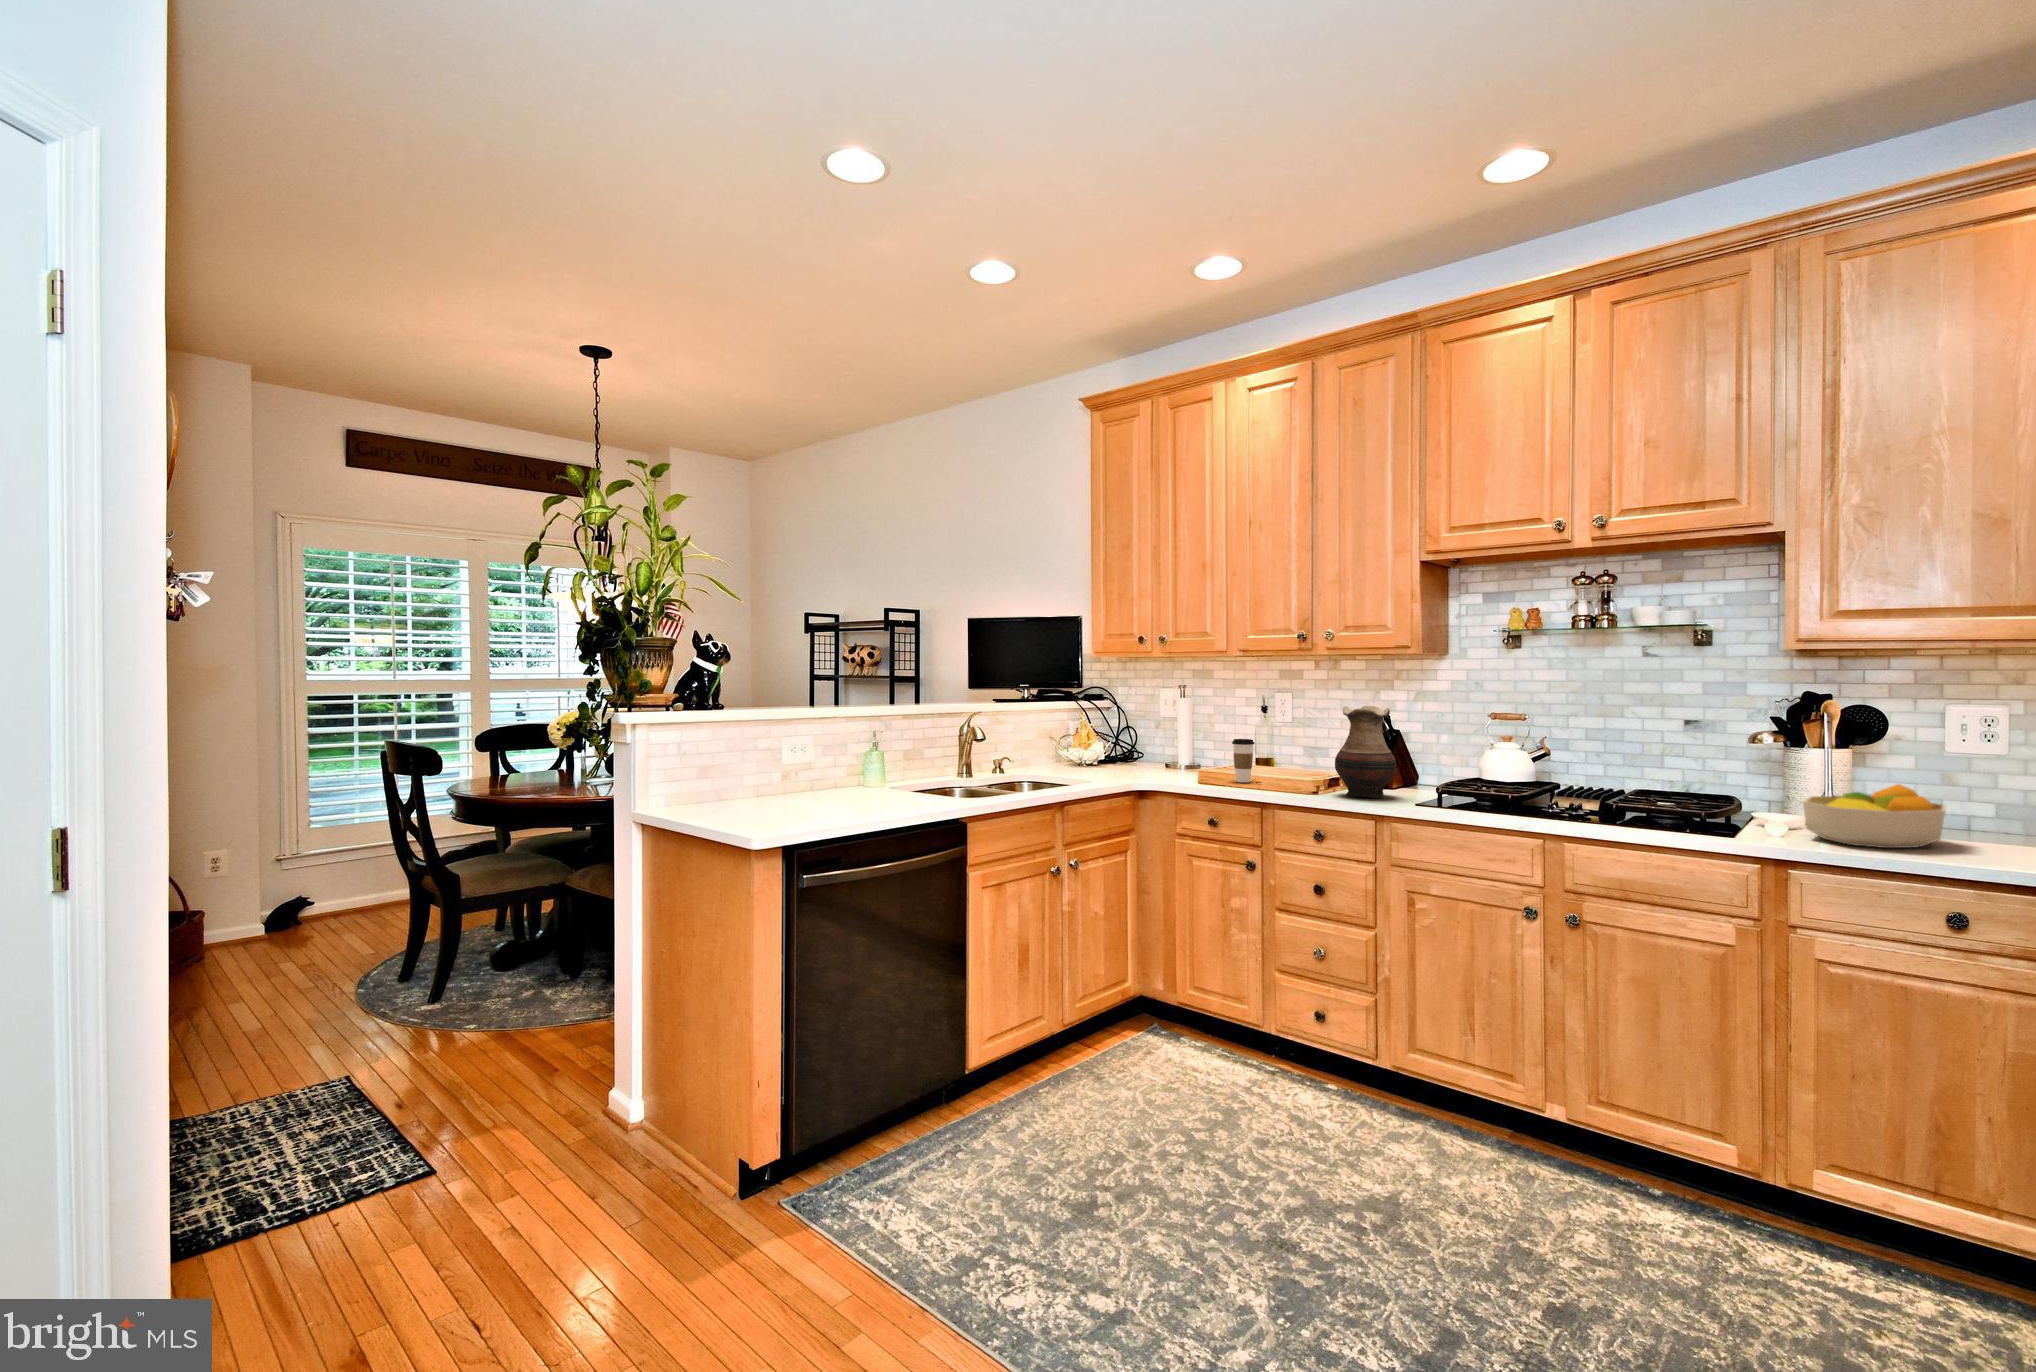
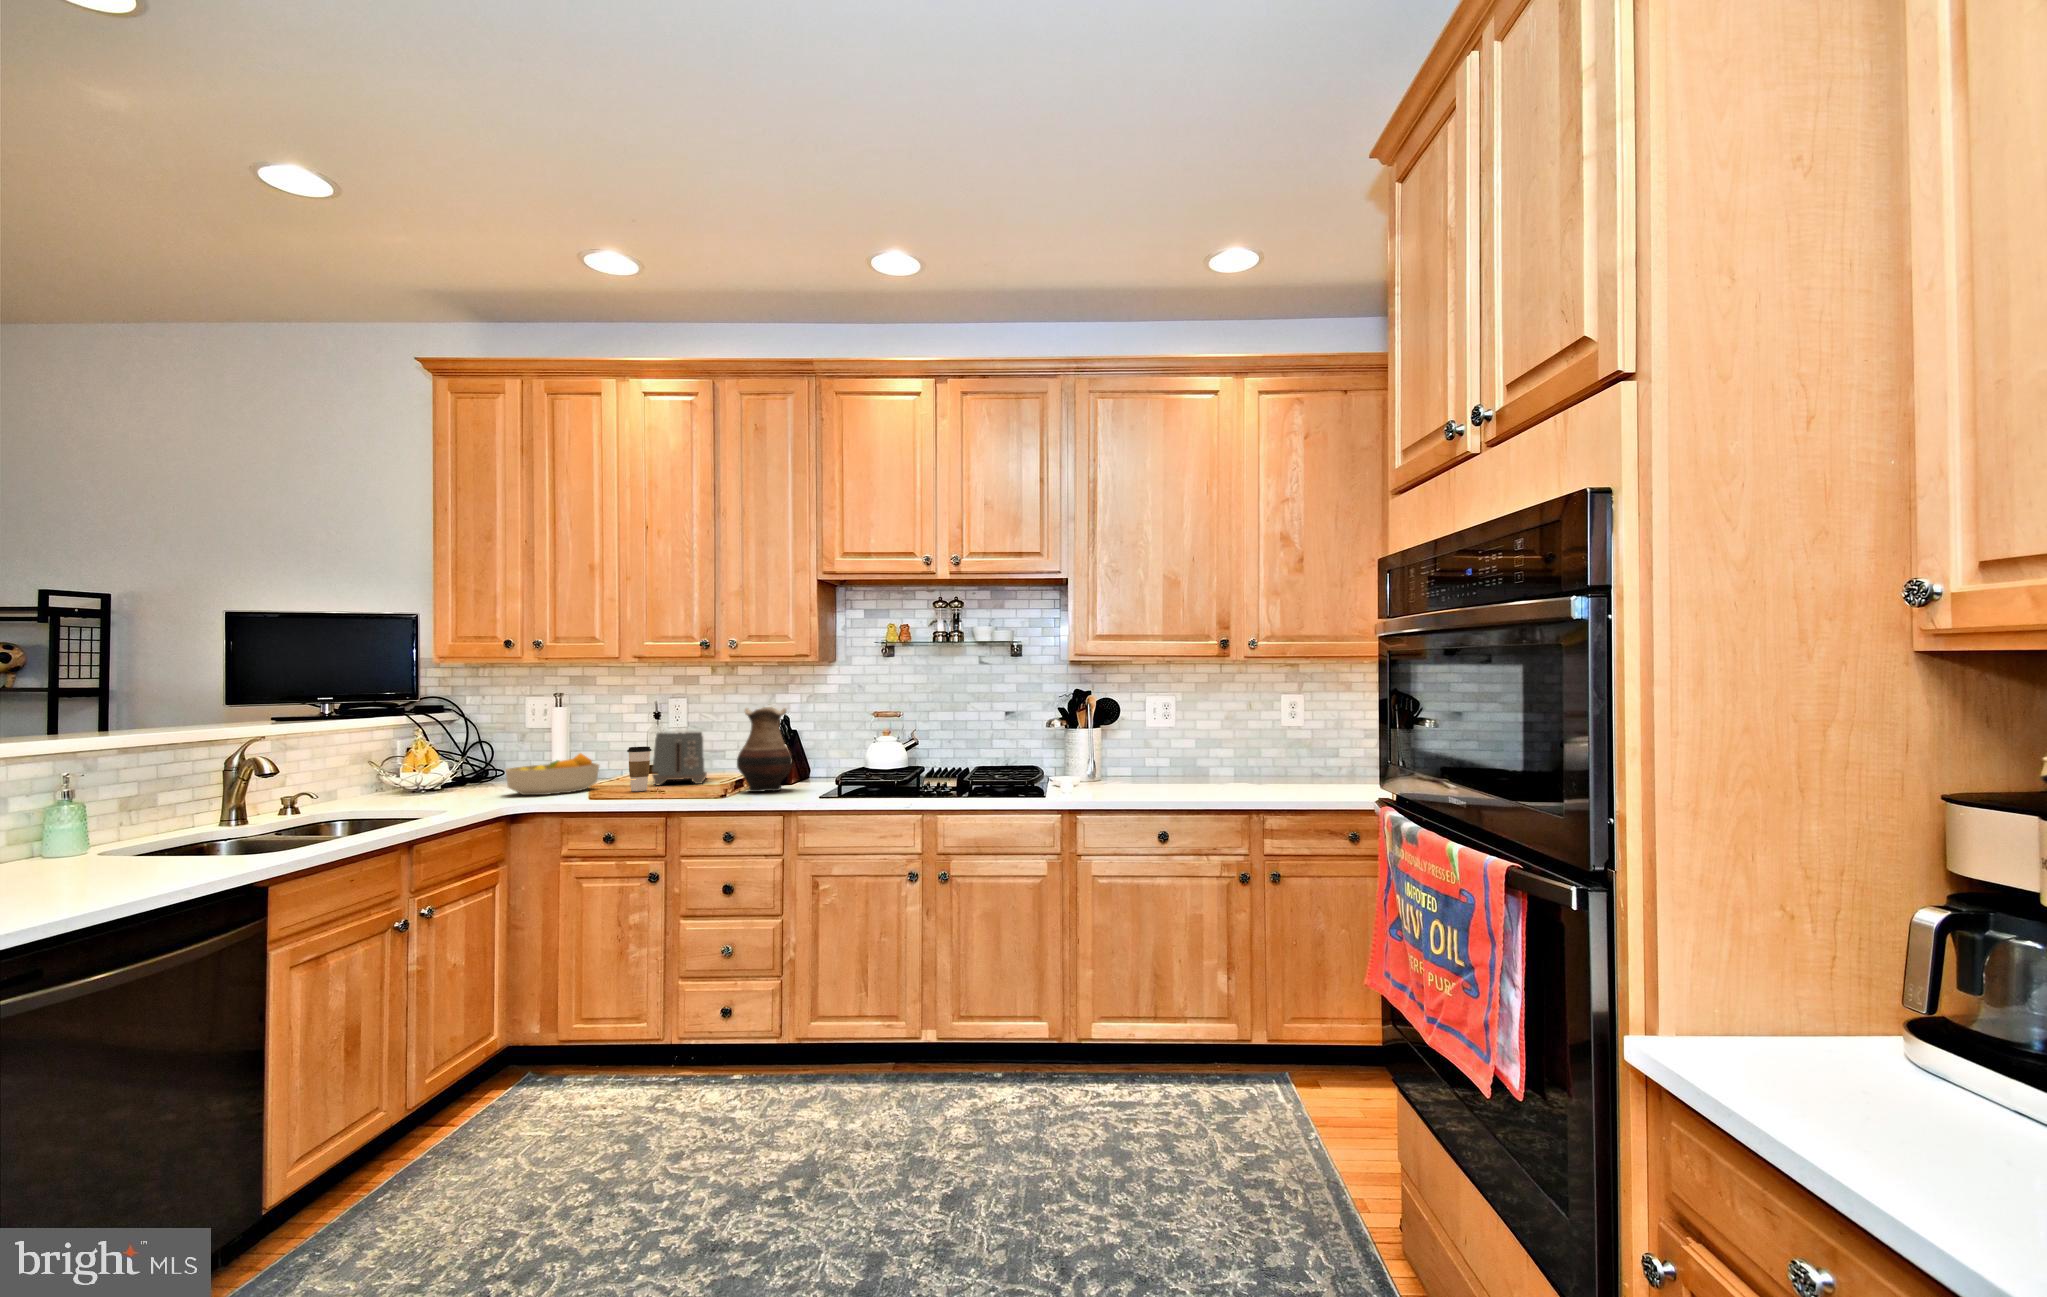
toaster: none [1258,722,1316,779] -> present [652,732,707,785]
fruit bowl: present [1803,784,1946,848] -> present [506,753,599,795]

